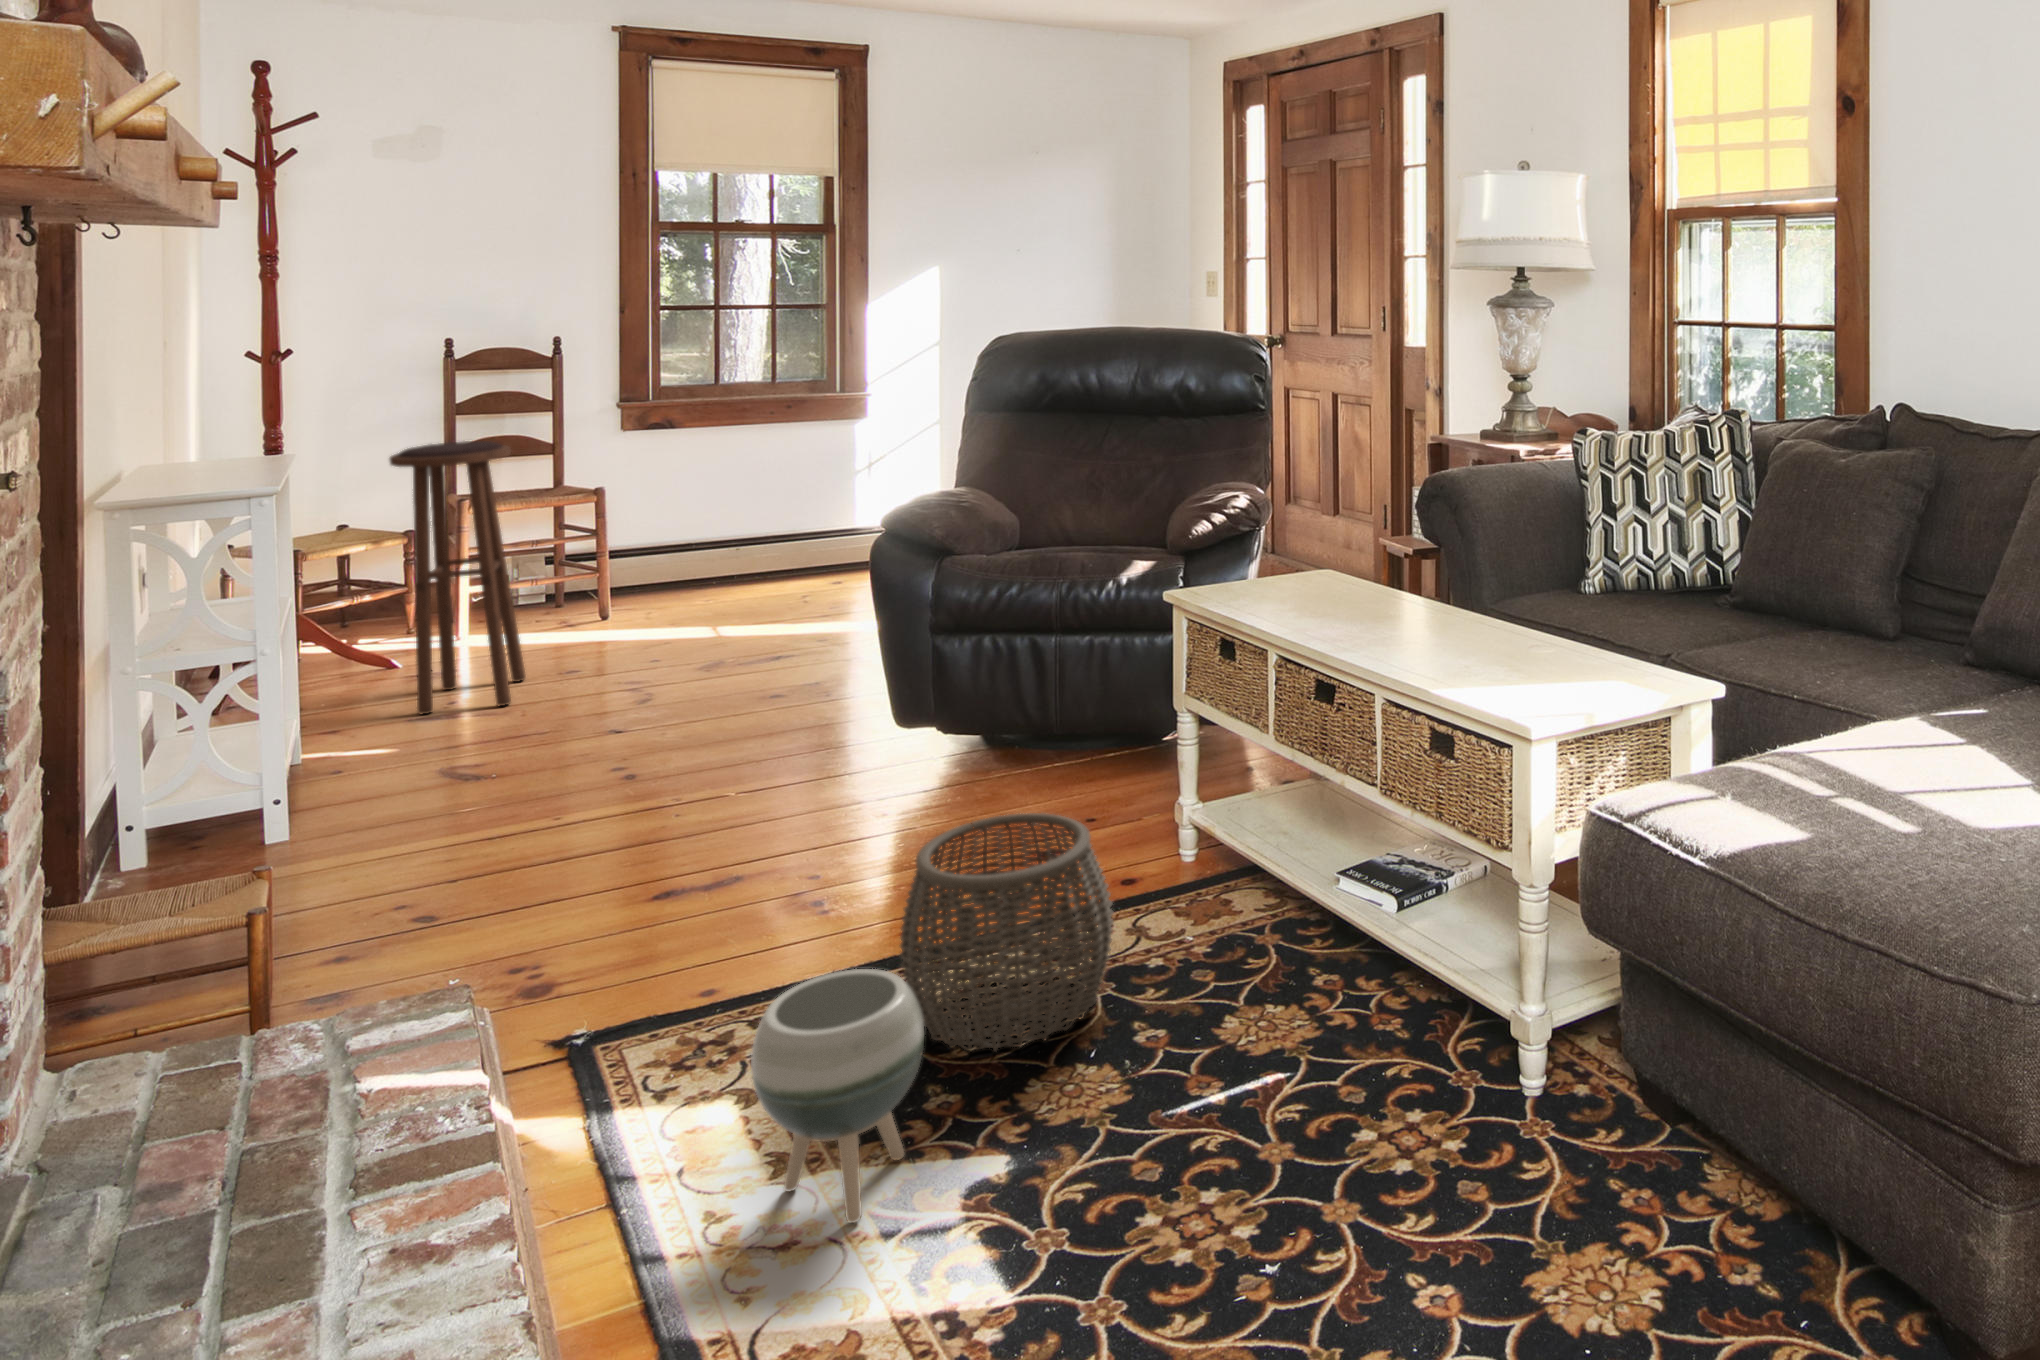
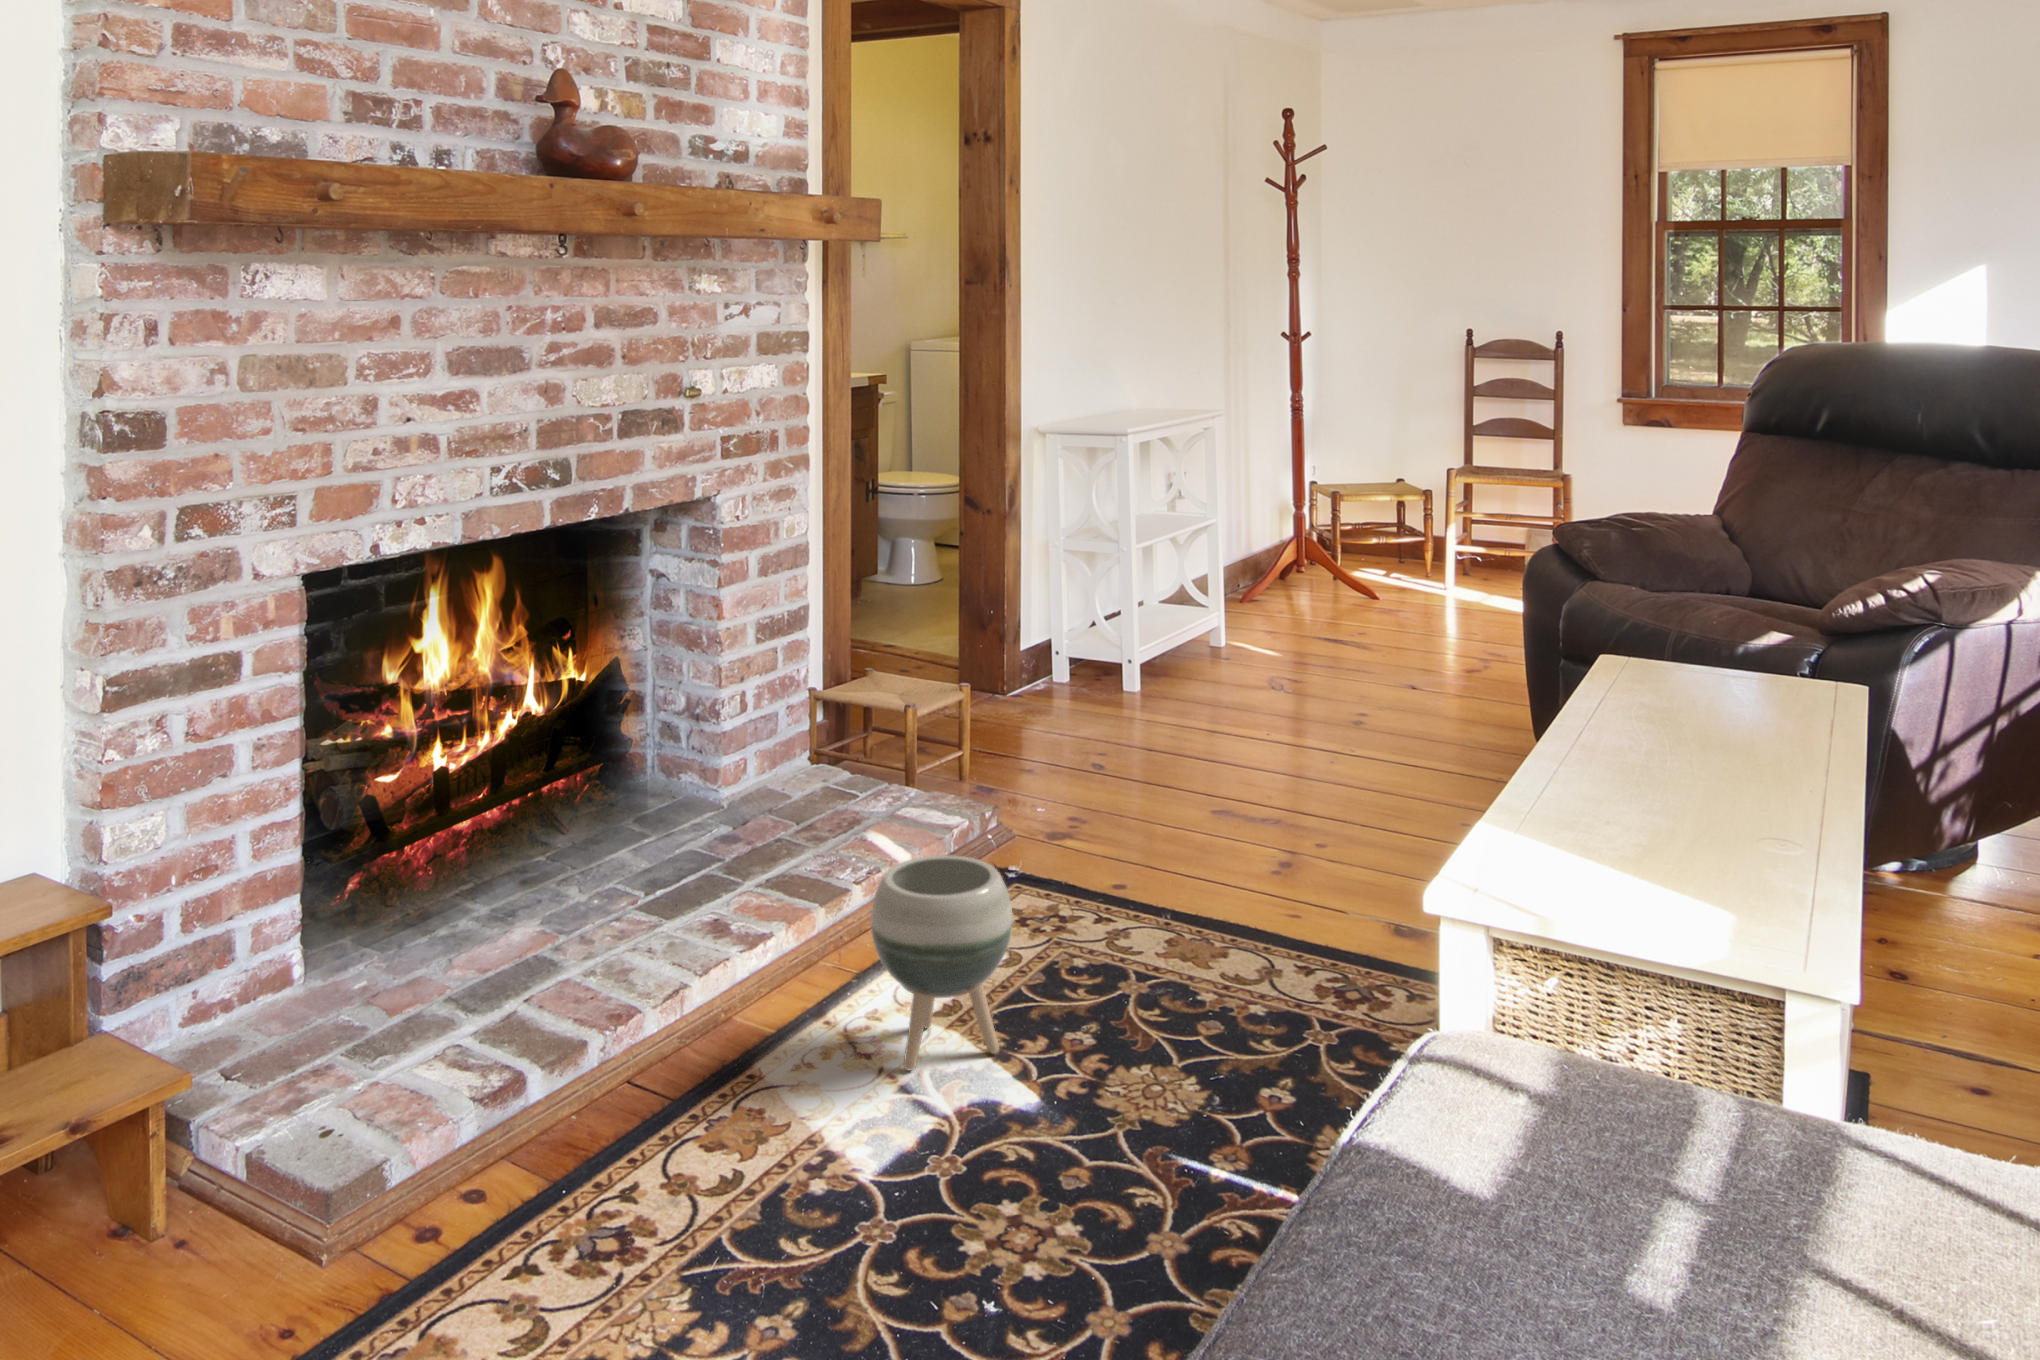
stool: present [390,441,526,715] -> none [1307,408,1404,645]
woven basket: present [899,813,1113,1051] -> none [1122,806,1340,1049]

